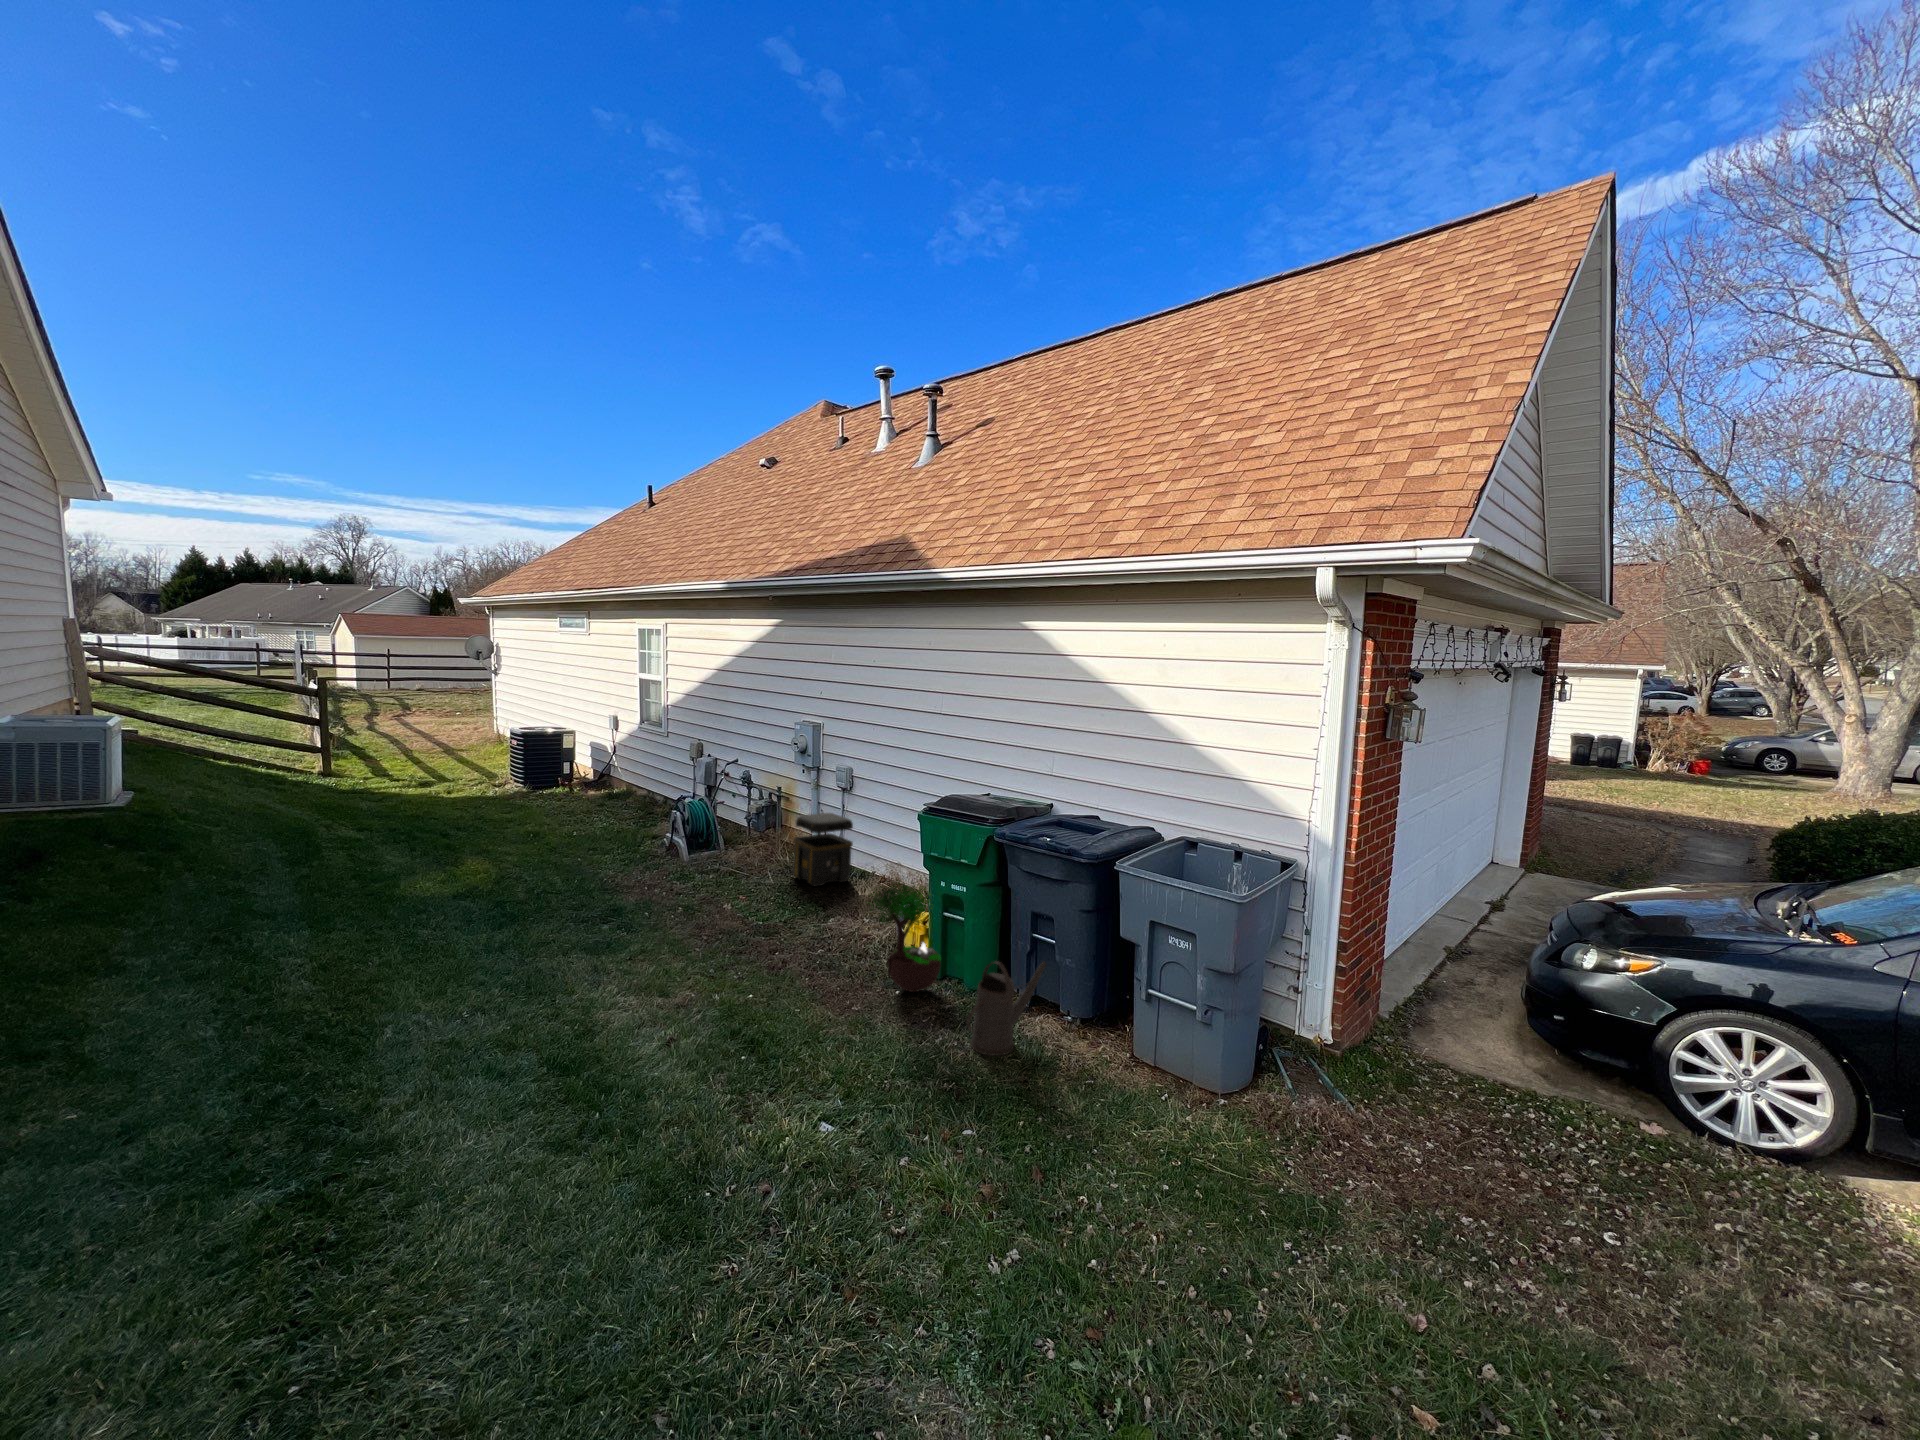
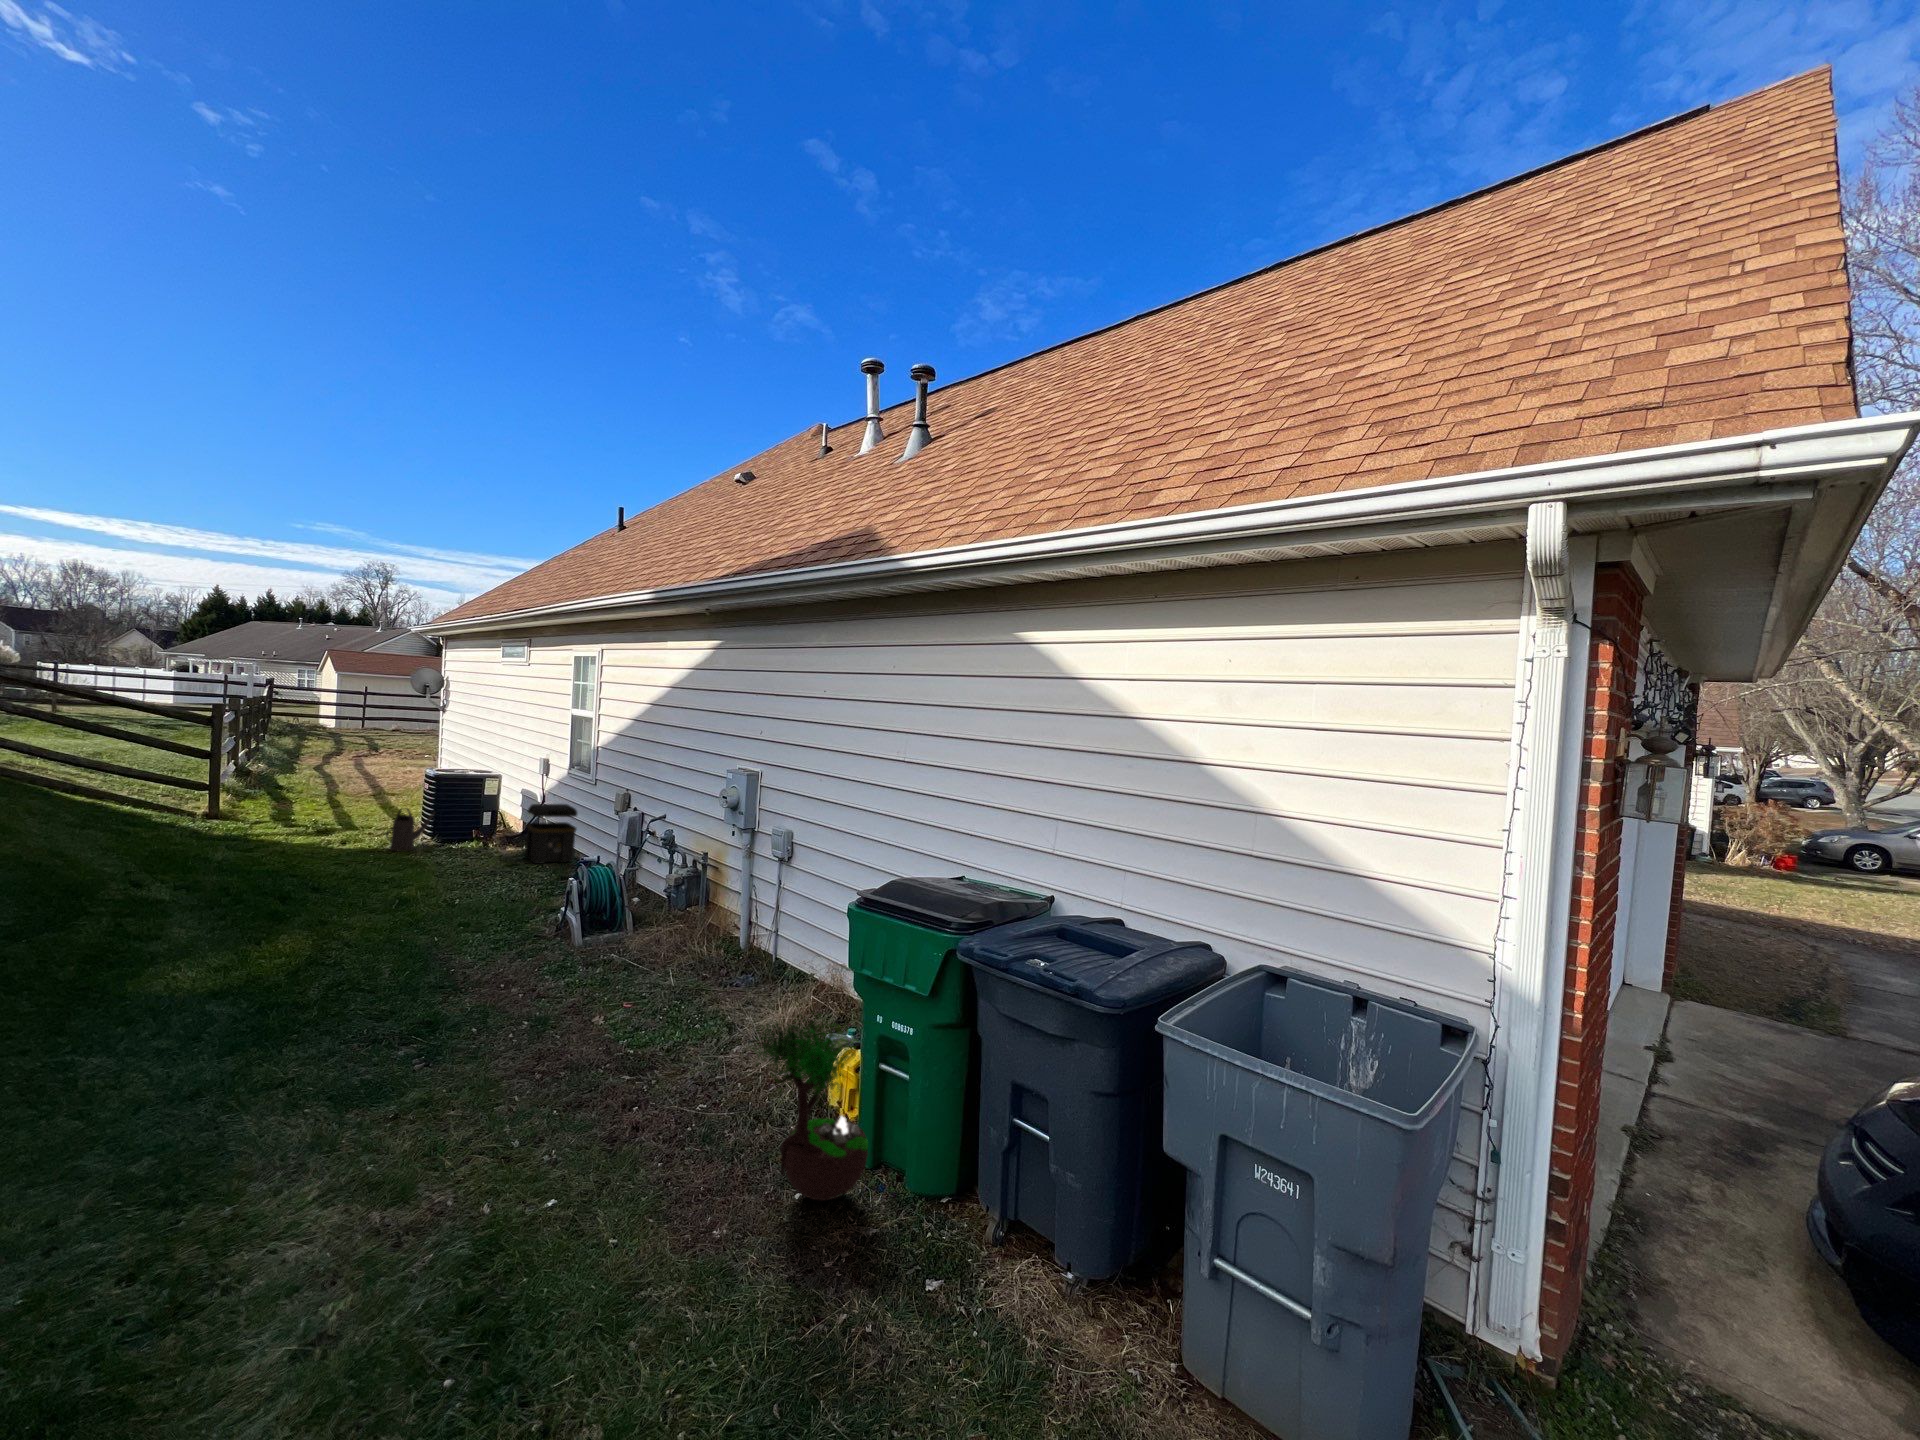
toolbox: present [793,813,853,886] -> present [525,804,577,864]
watering can: present [966,962,1046,1056] -> present [386,808,435,851]

